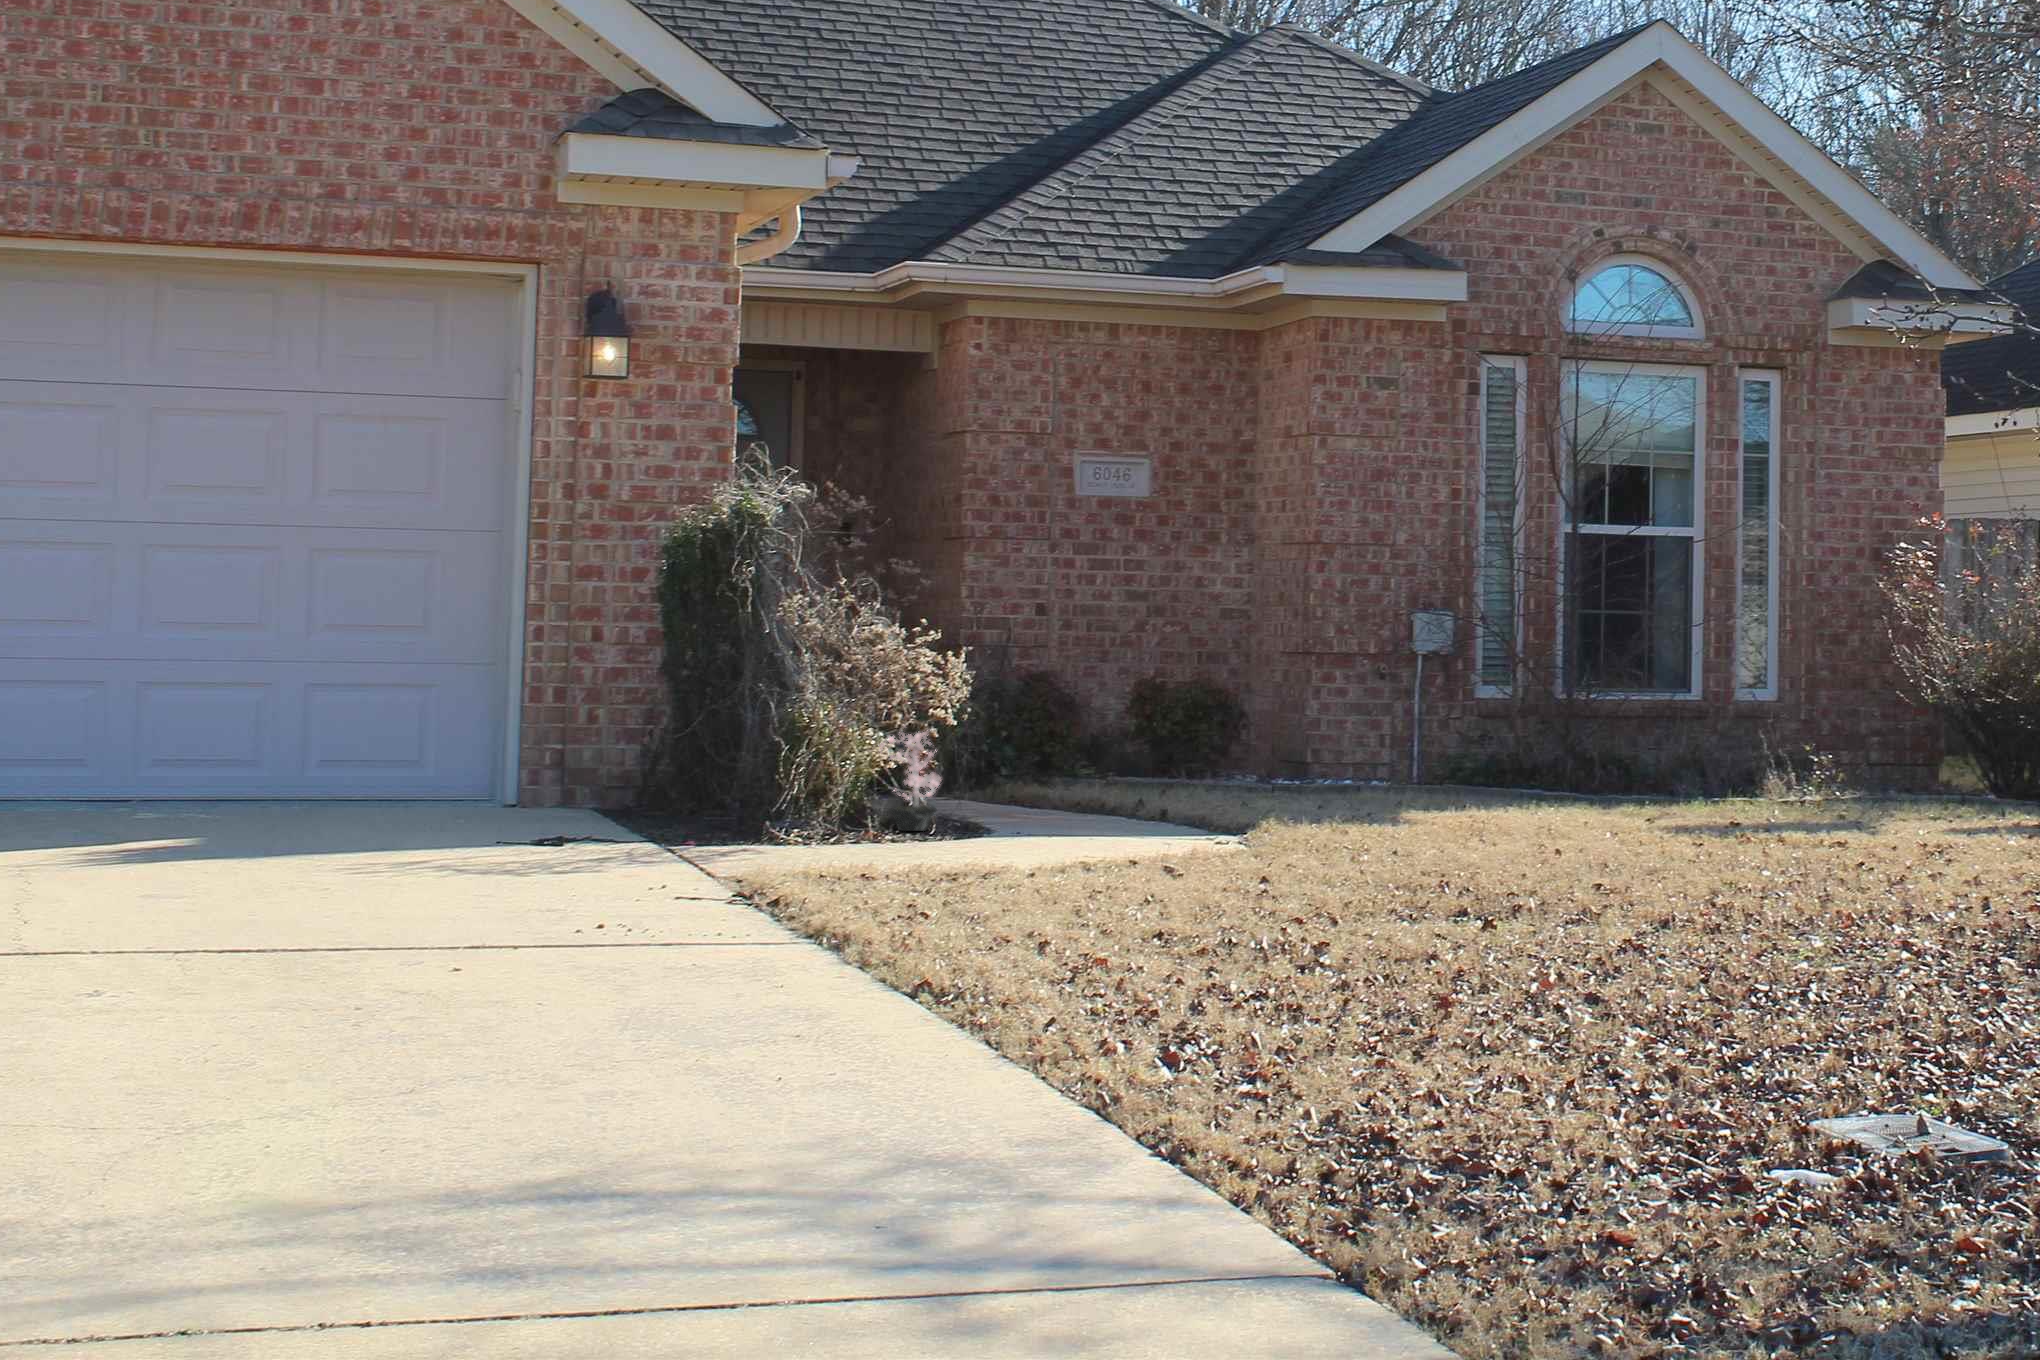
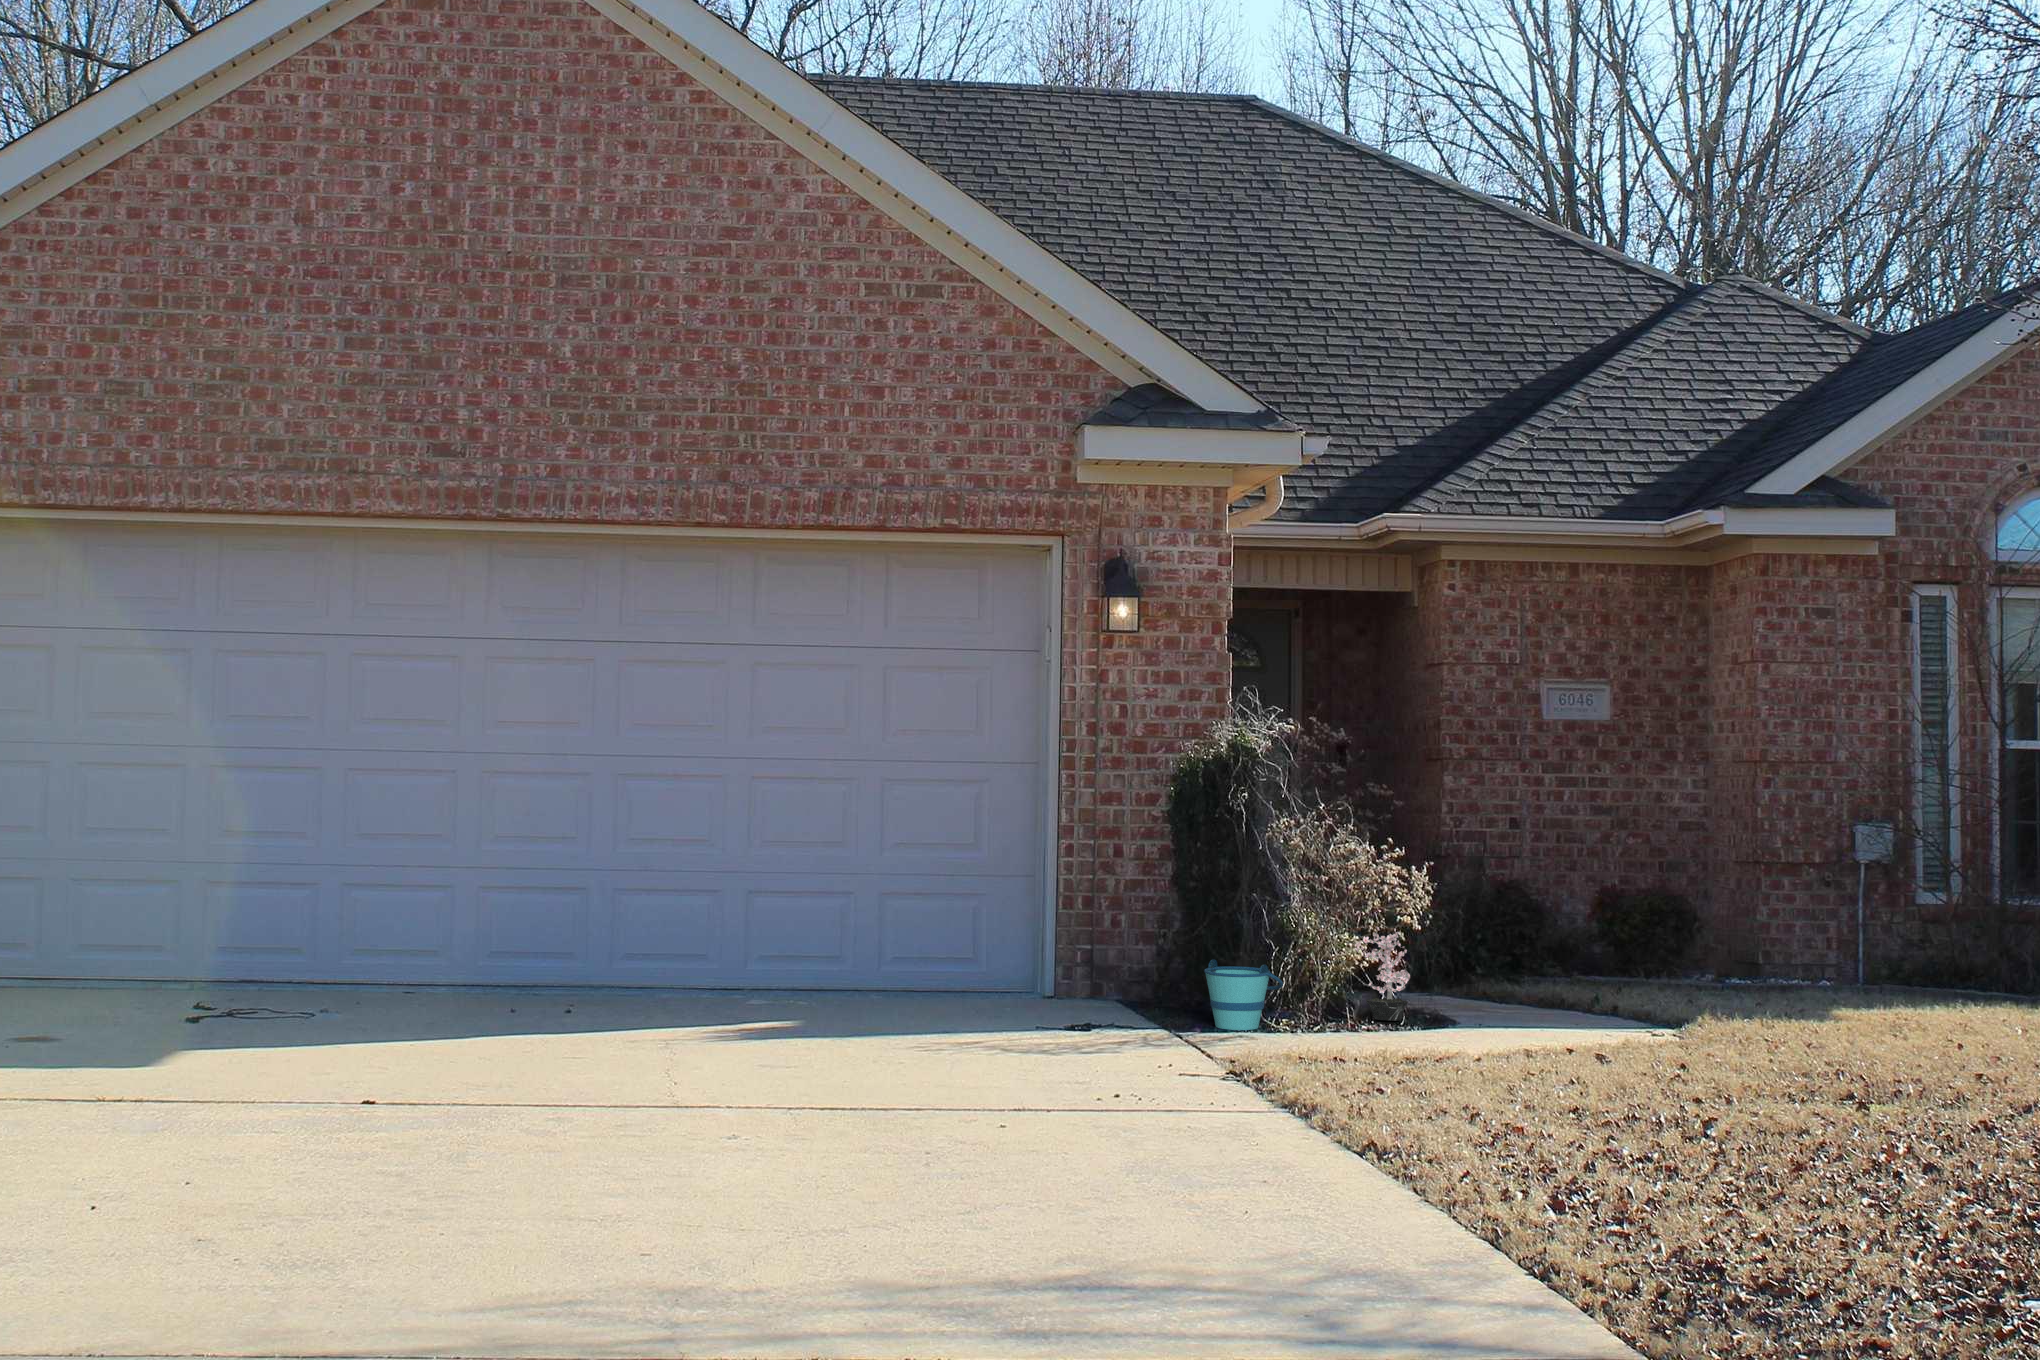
bucket: none [695,769,791,850] -> present [1204,960,1283,1030]

